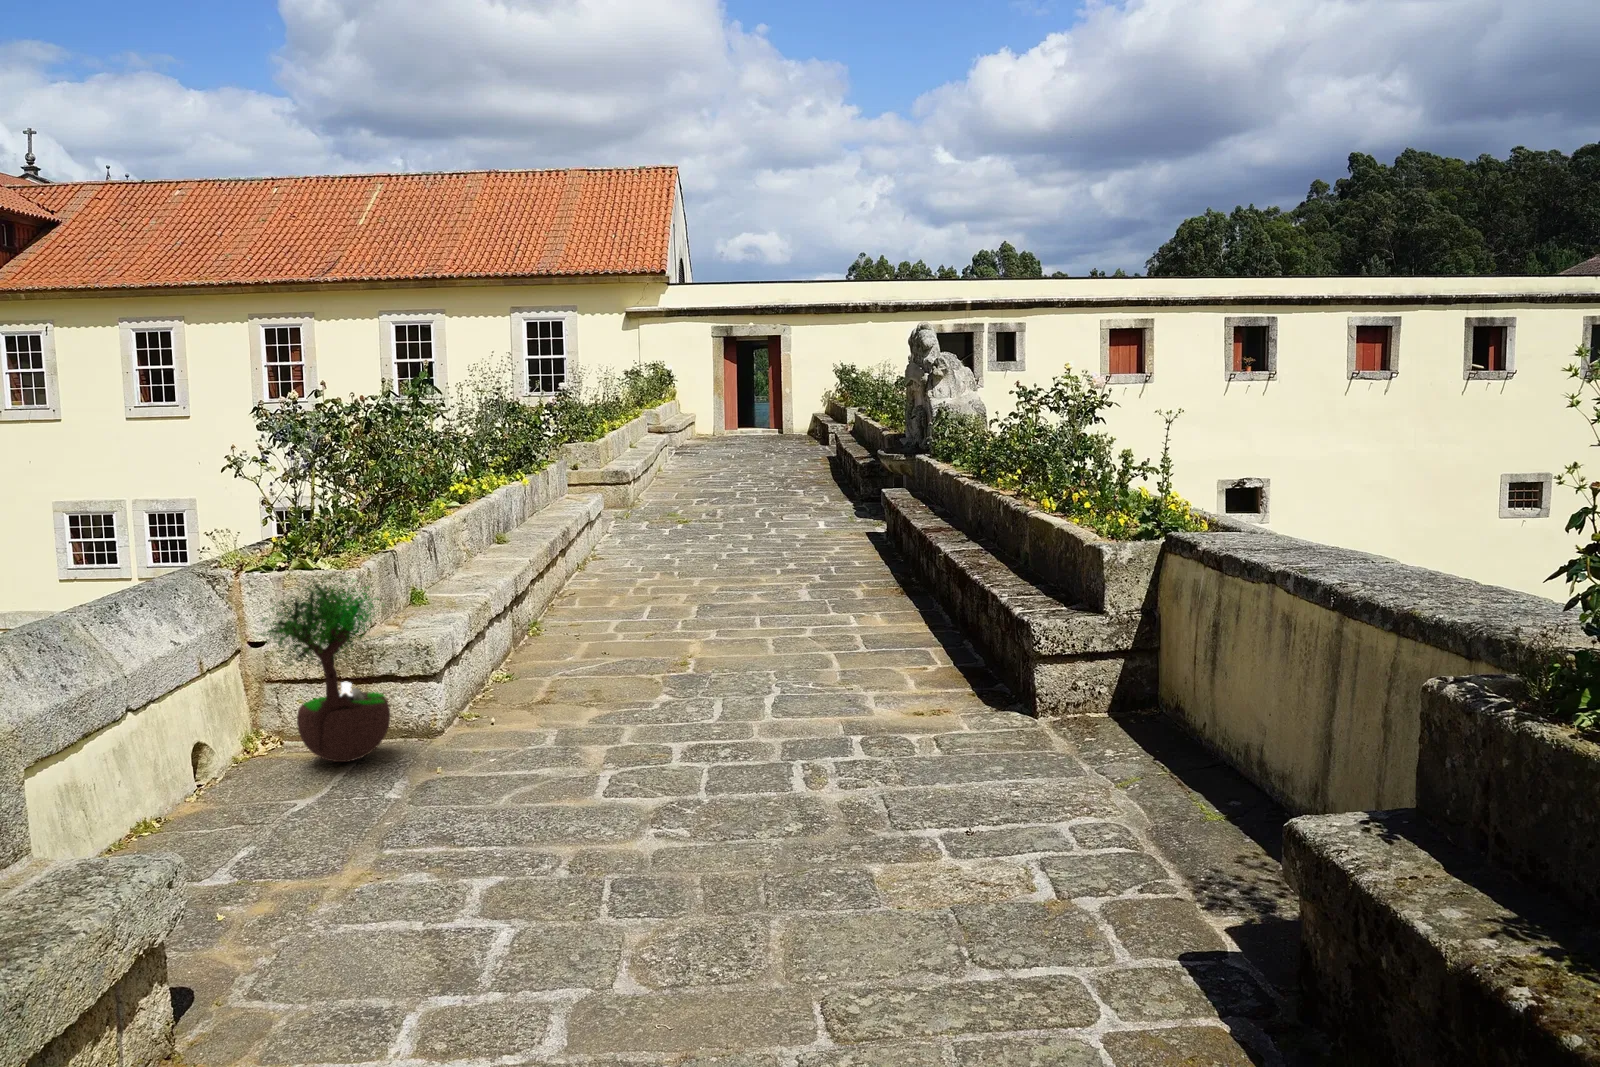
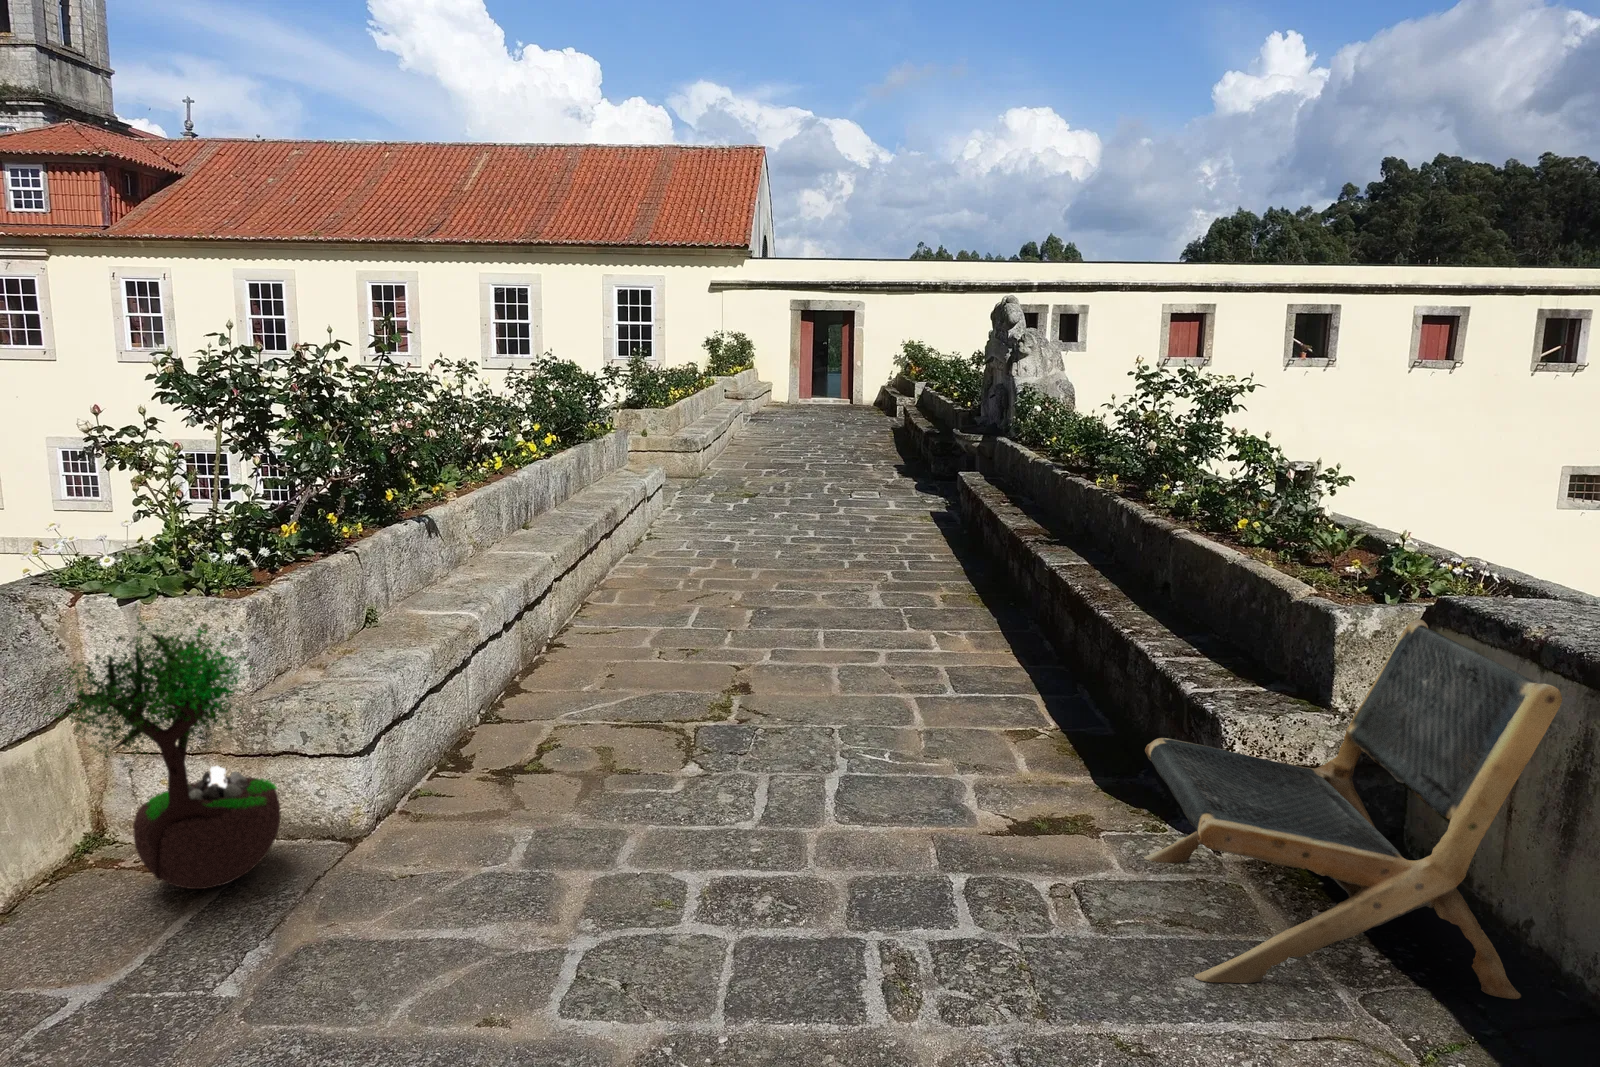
lounge chair: none [979,547,1196,767] -> present [1144,620,1562,999]

